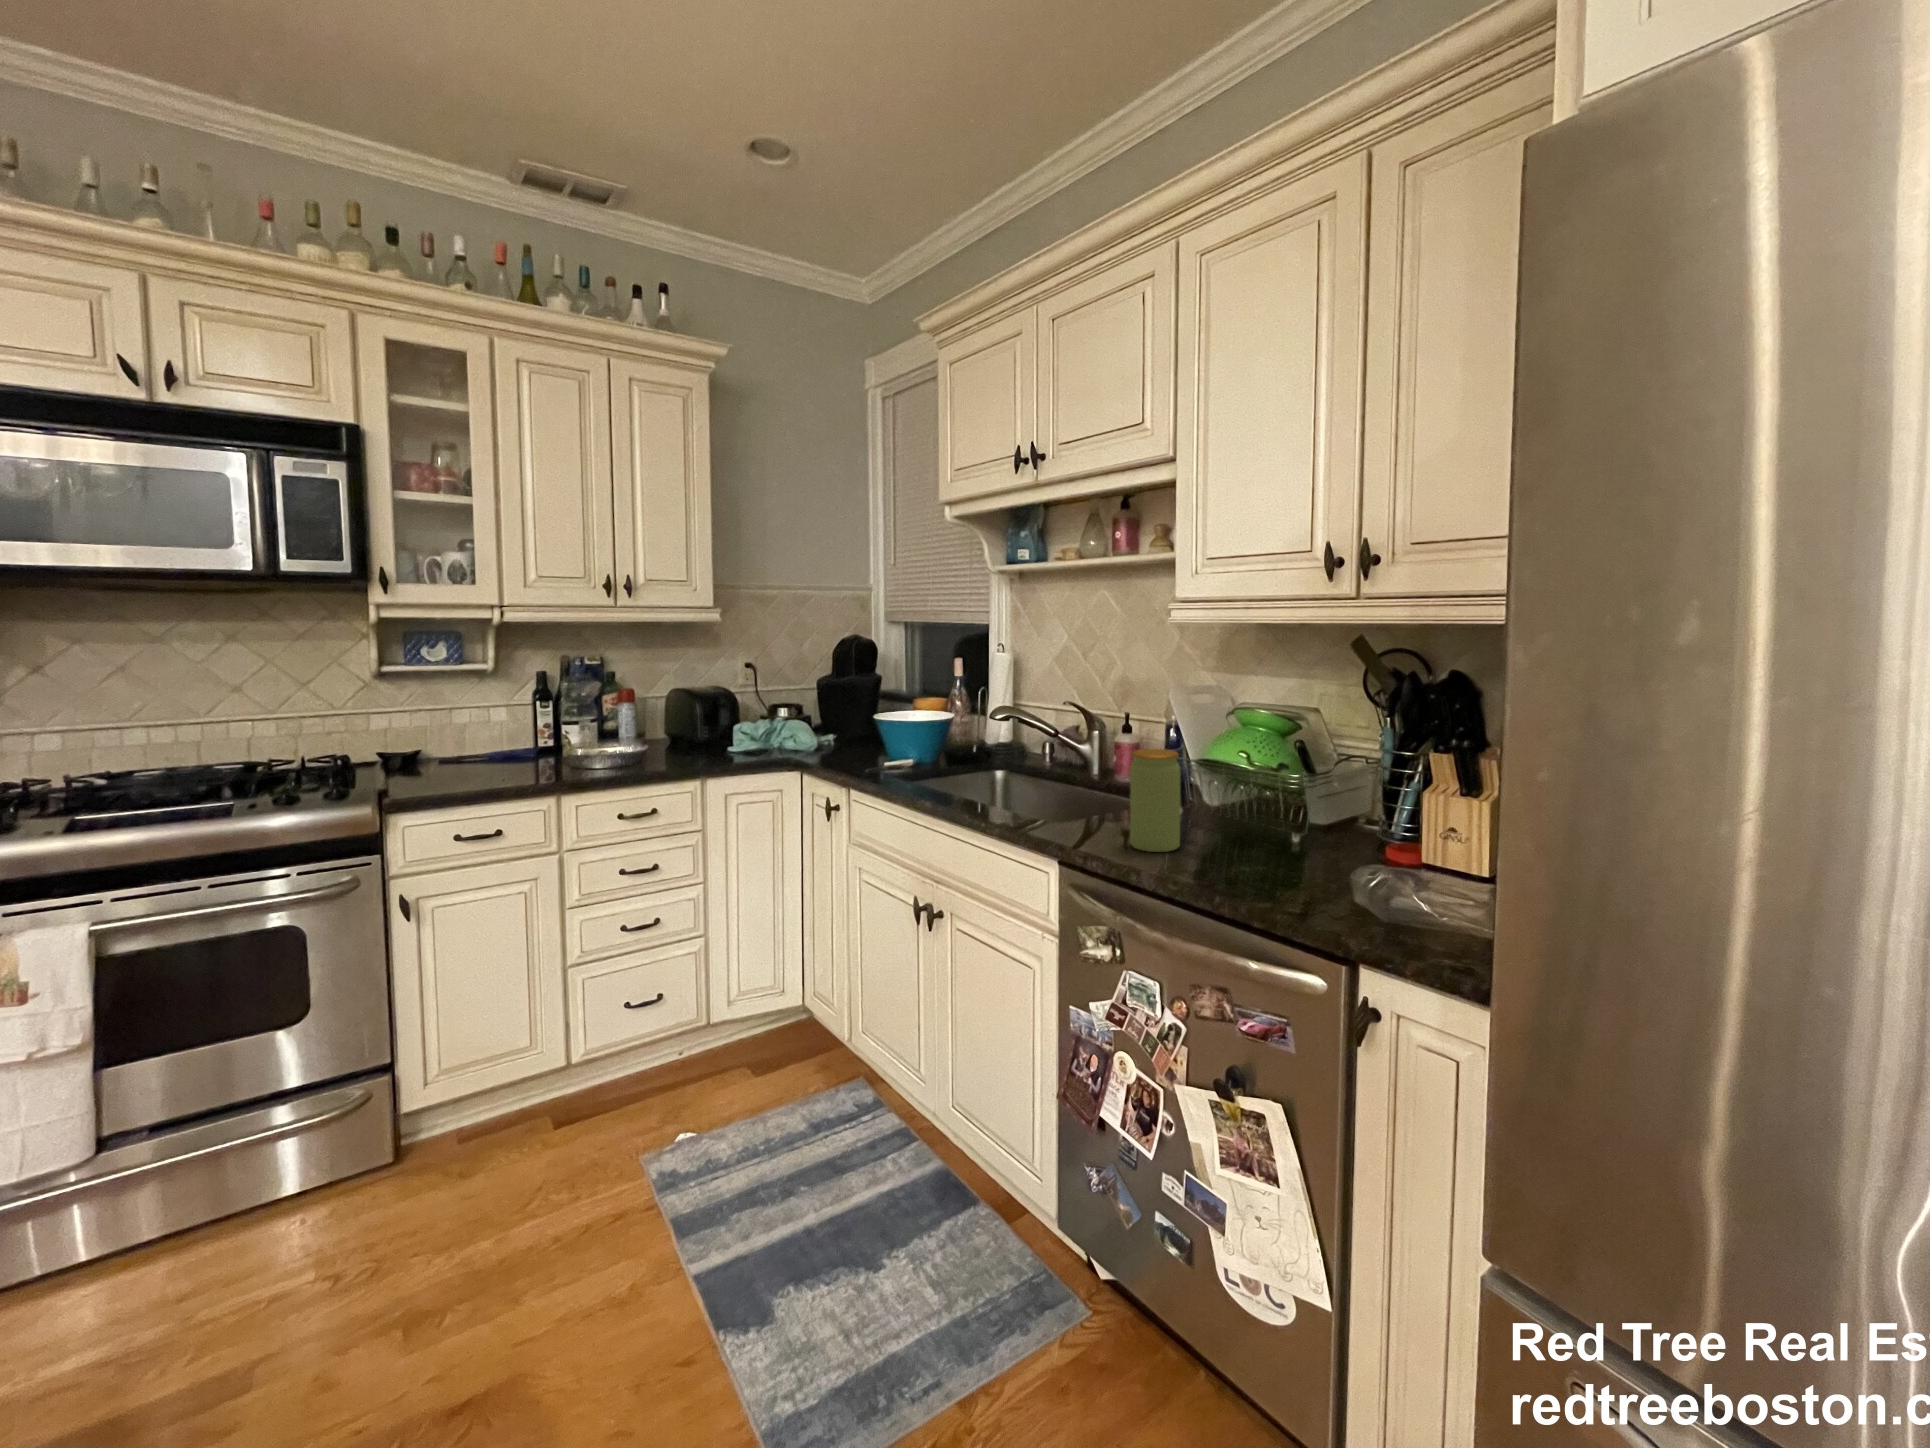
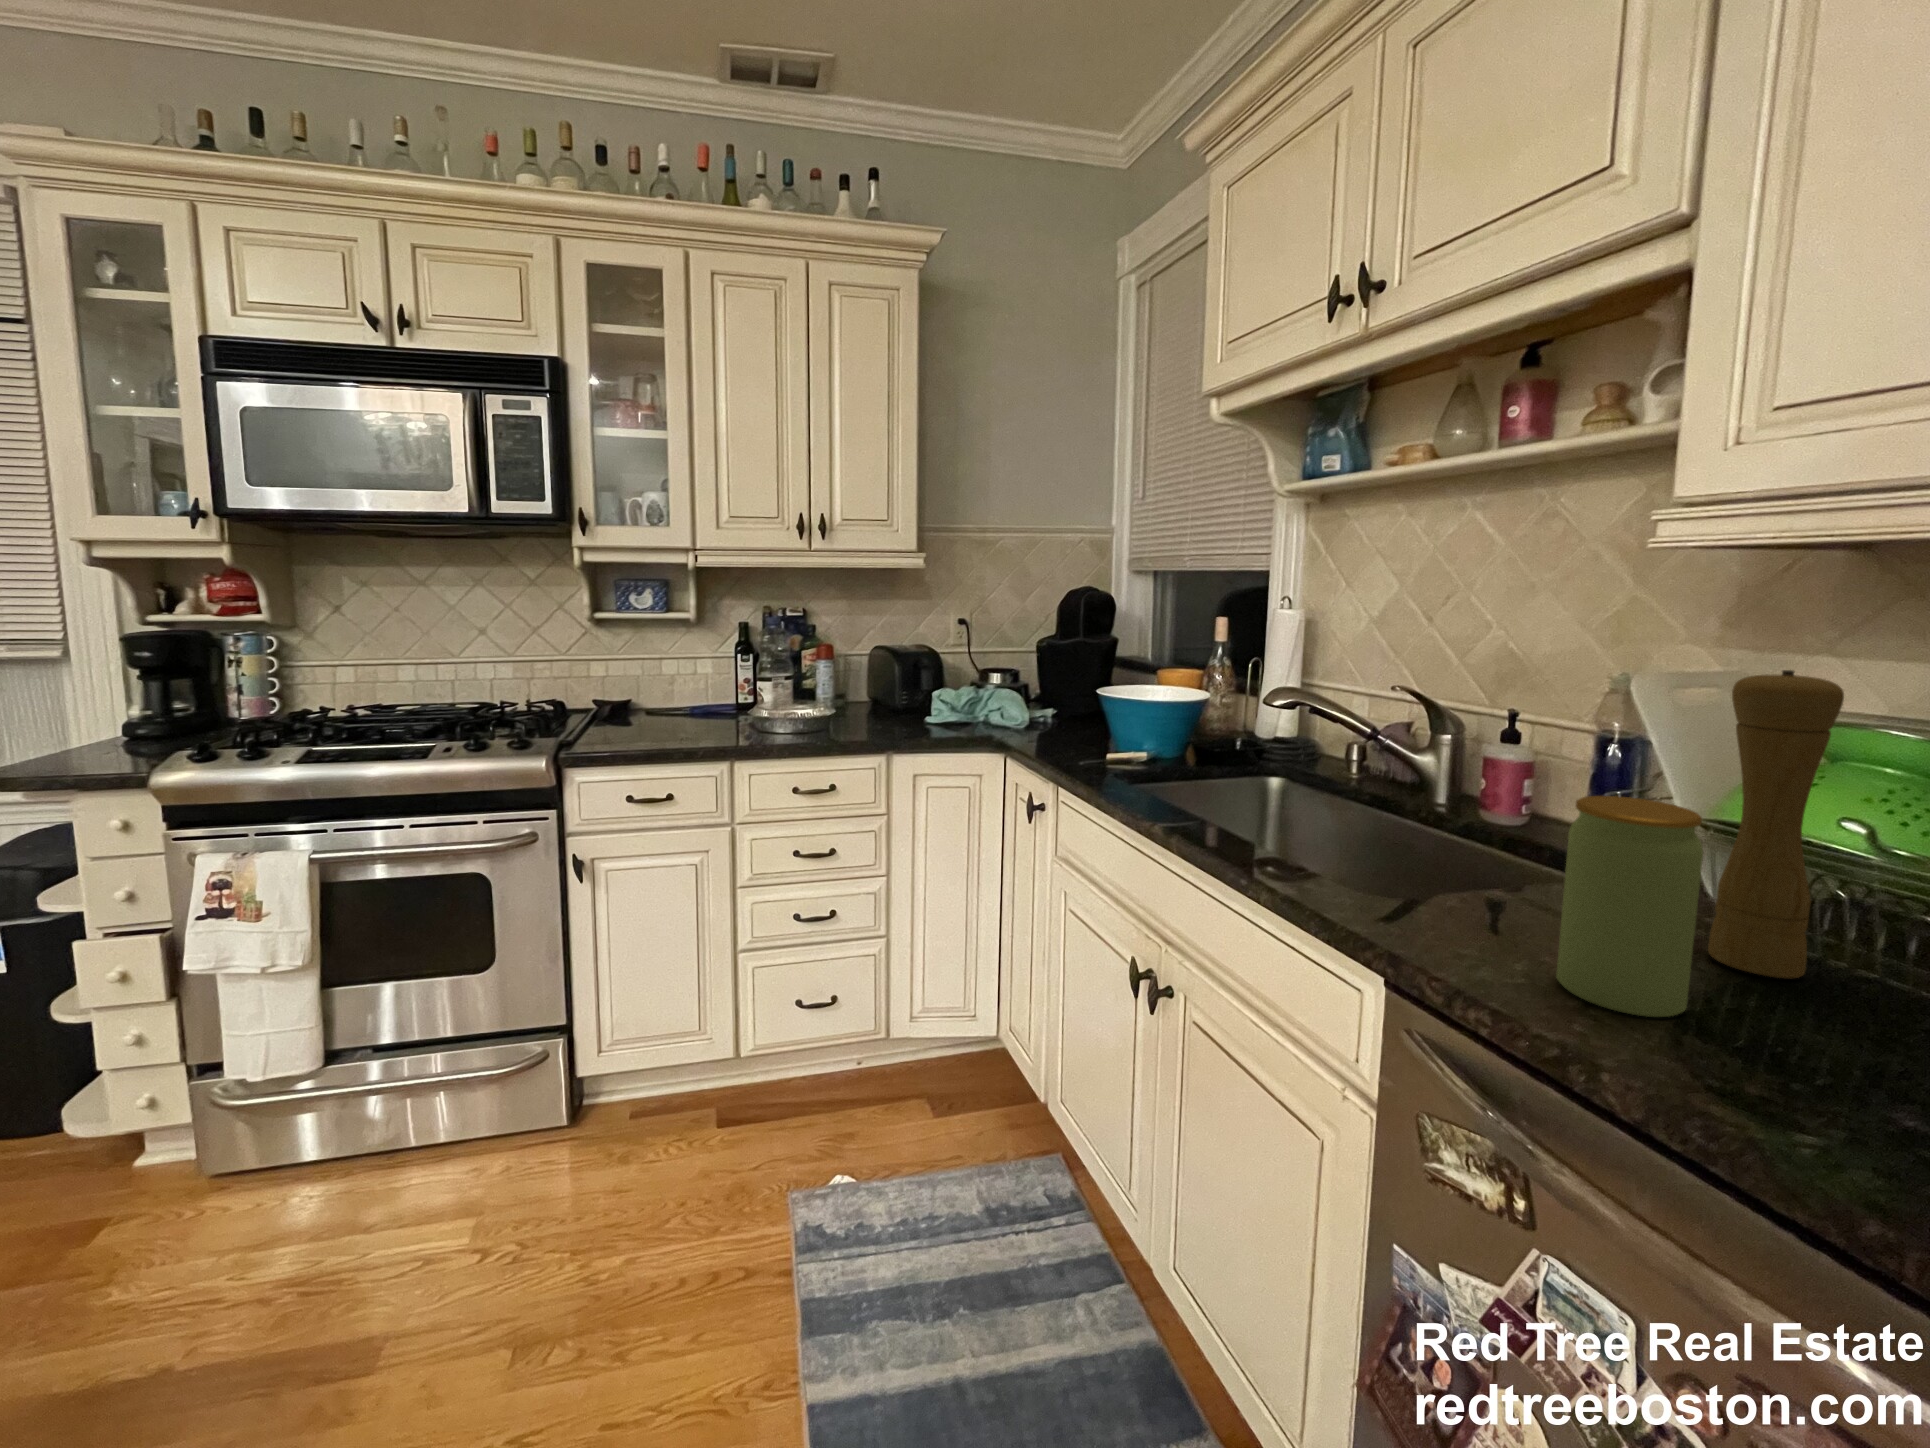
pepper mill: none [1197,683,1235,832] -> present [1708,670,1844,978]

